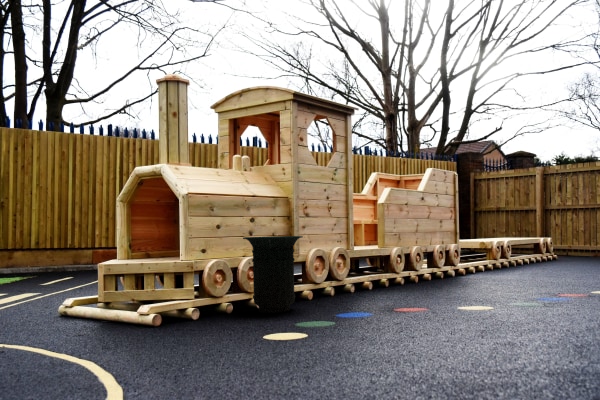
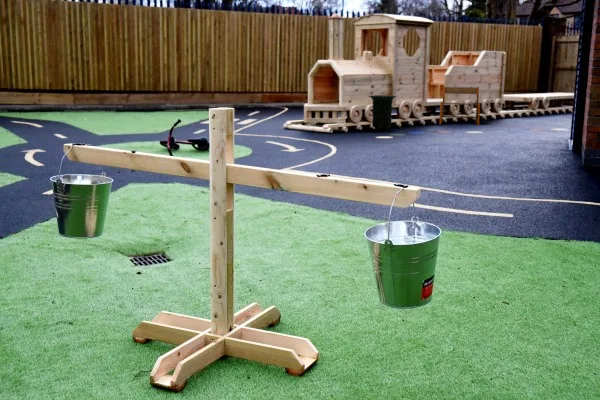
bench: none [376,222,449,288] -> present [439,87,480,125]

